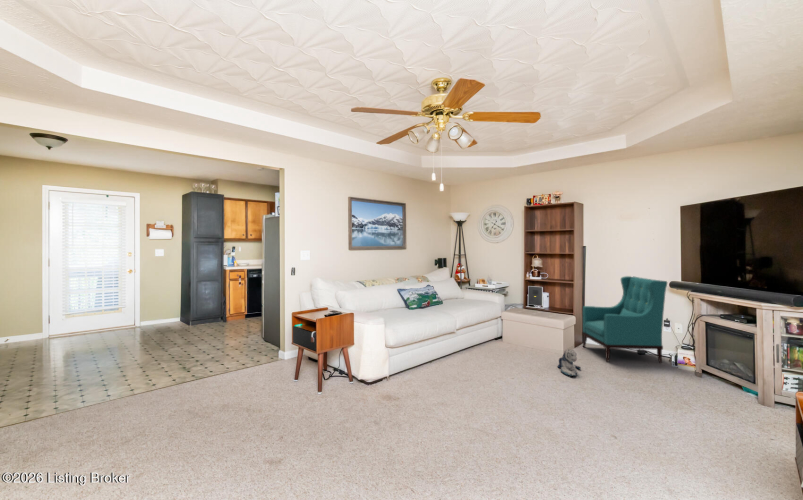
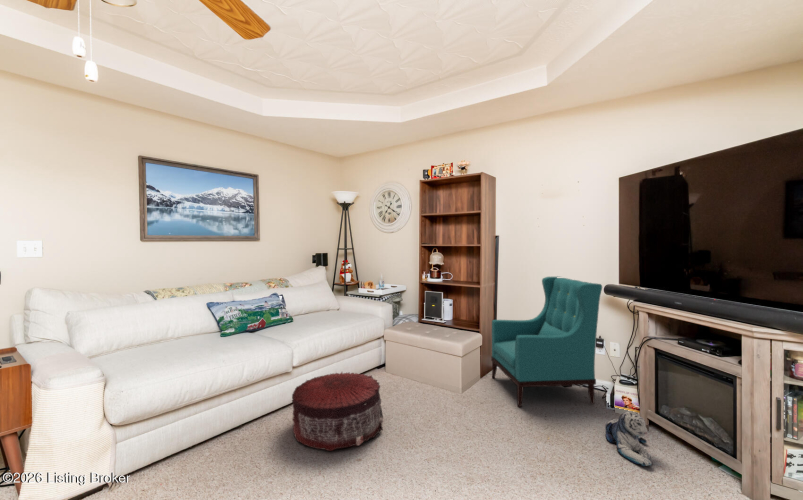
pouf: none [463,333,521,373] -> present [292,372,383,451]
plush toy: present [558,349,581,376] -> present [605,412,652,466]

